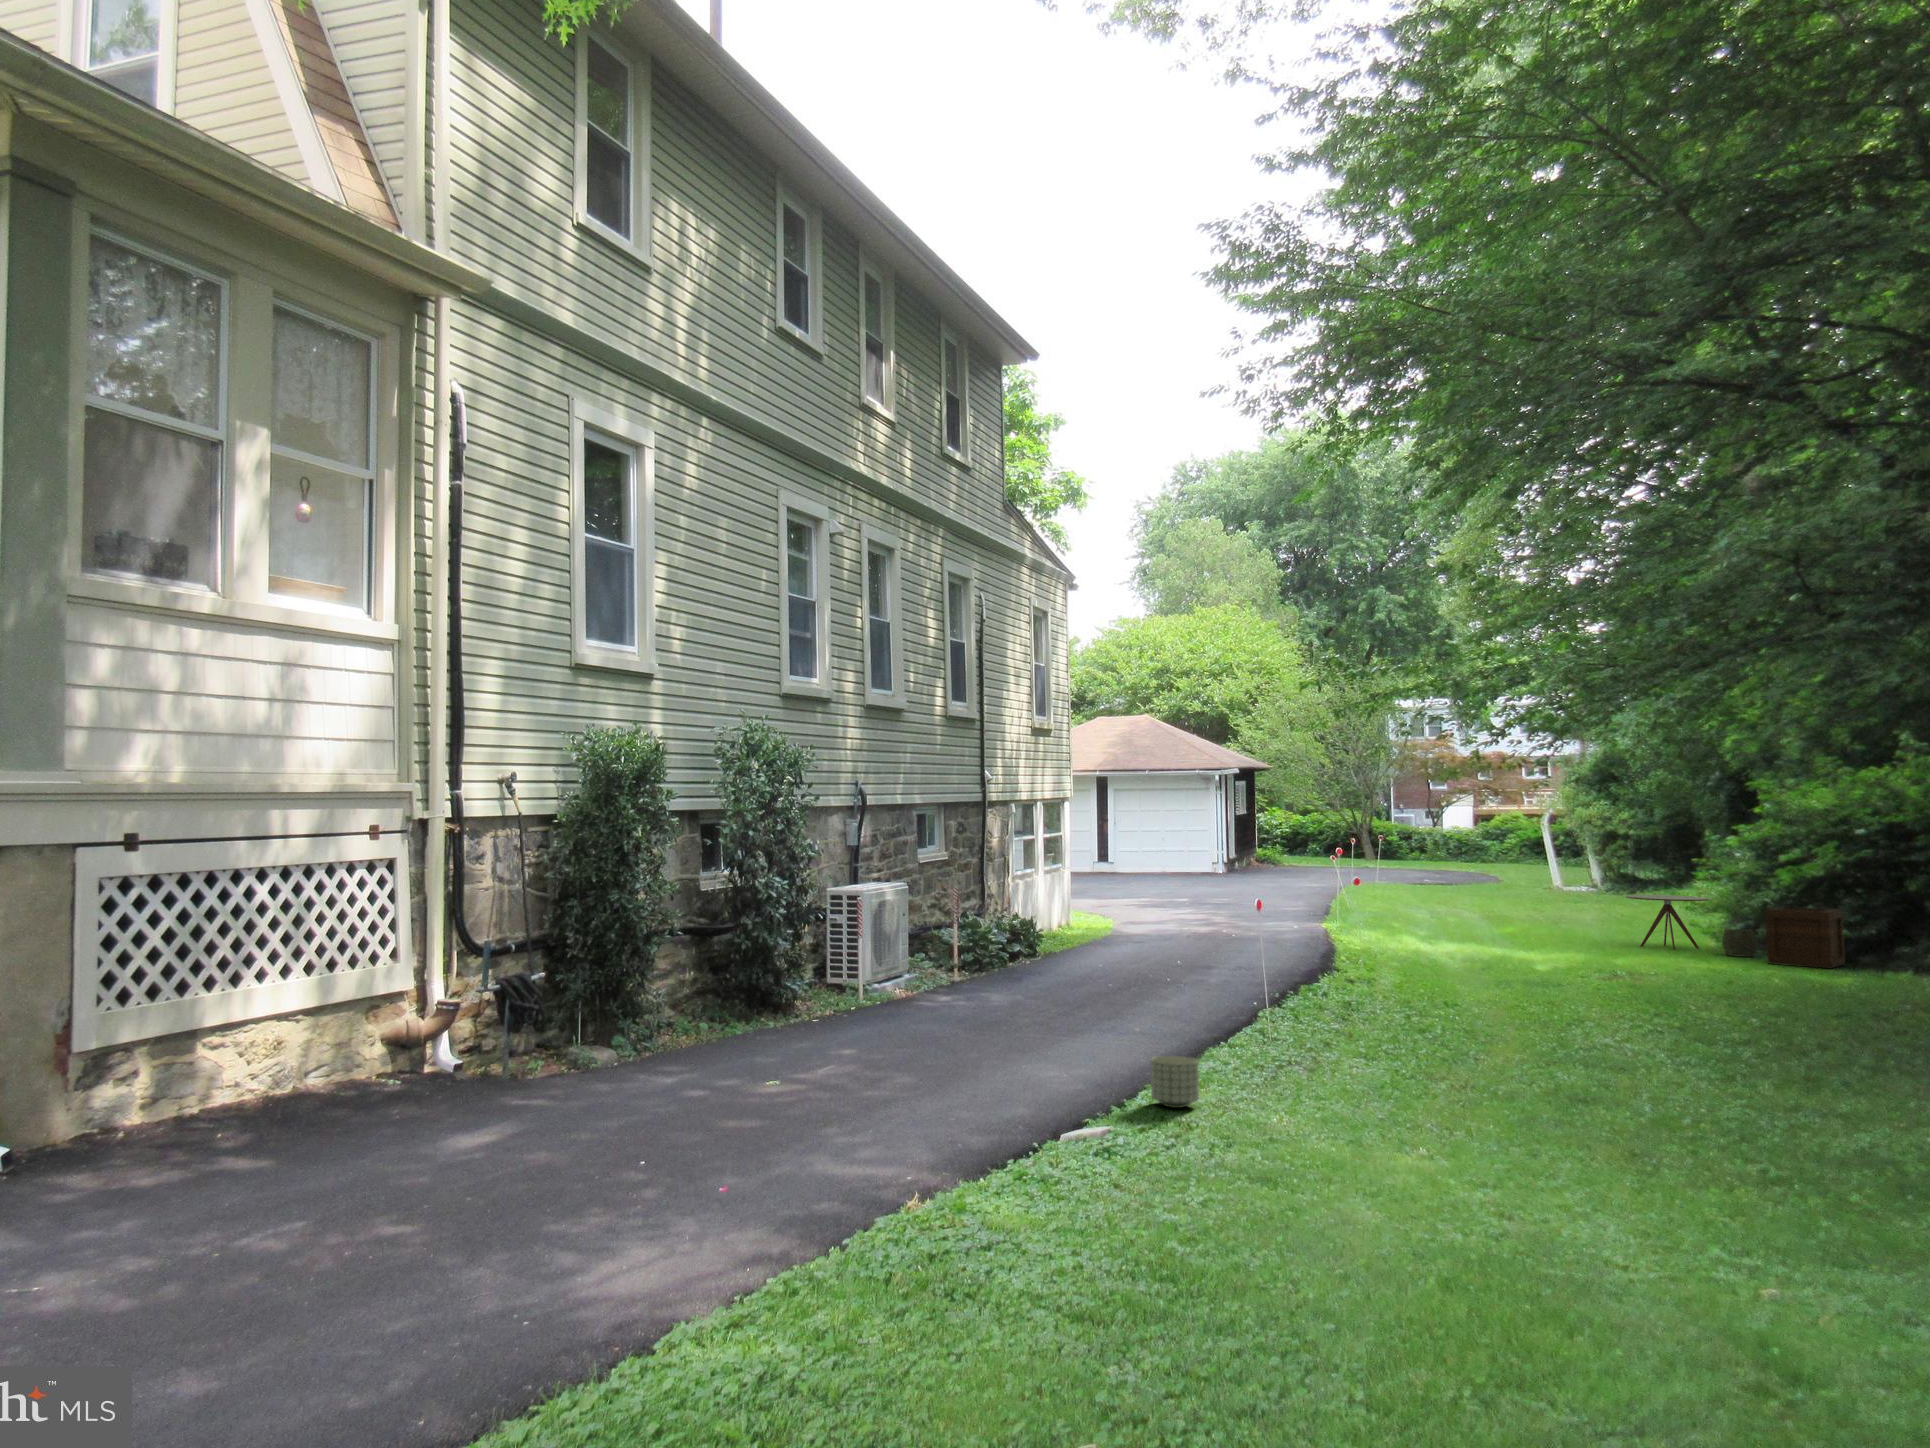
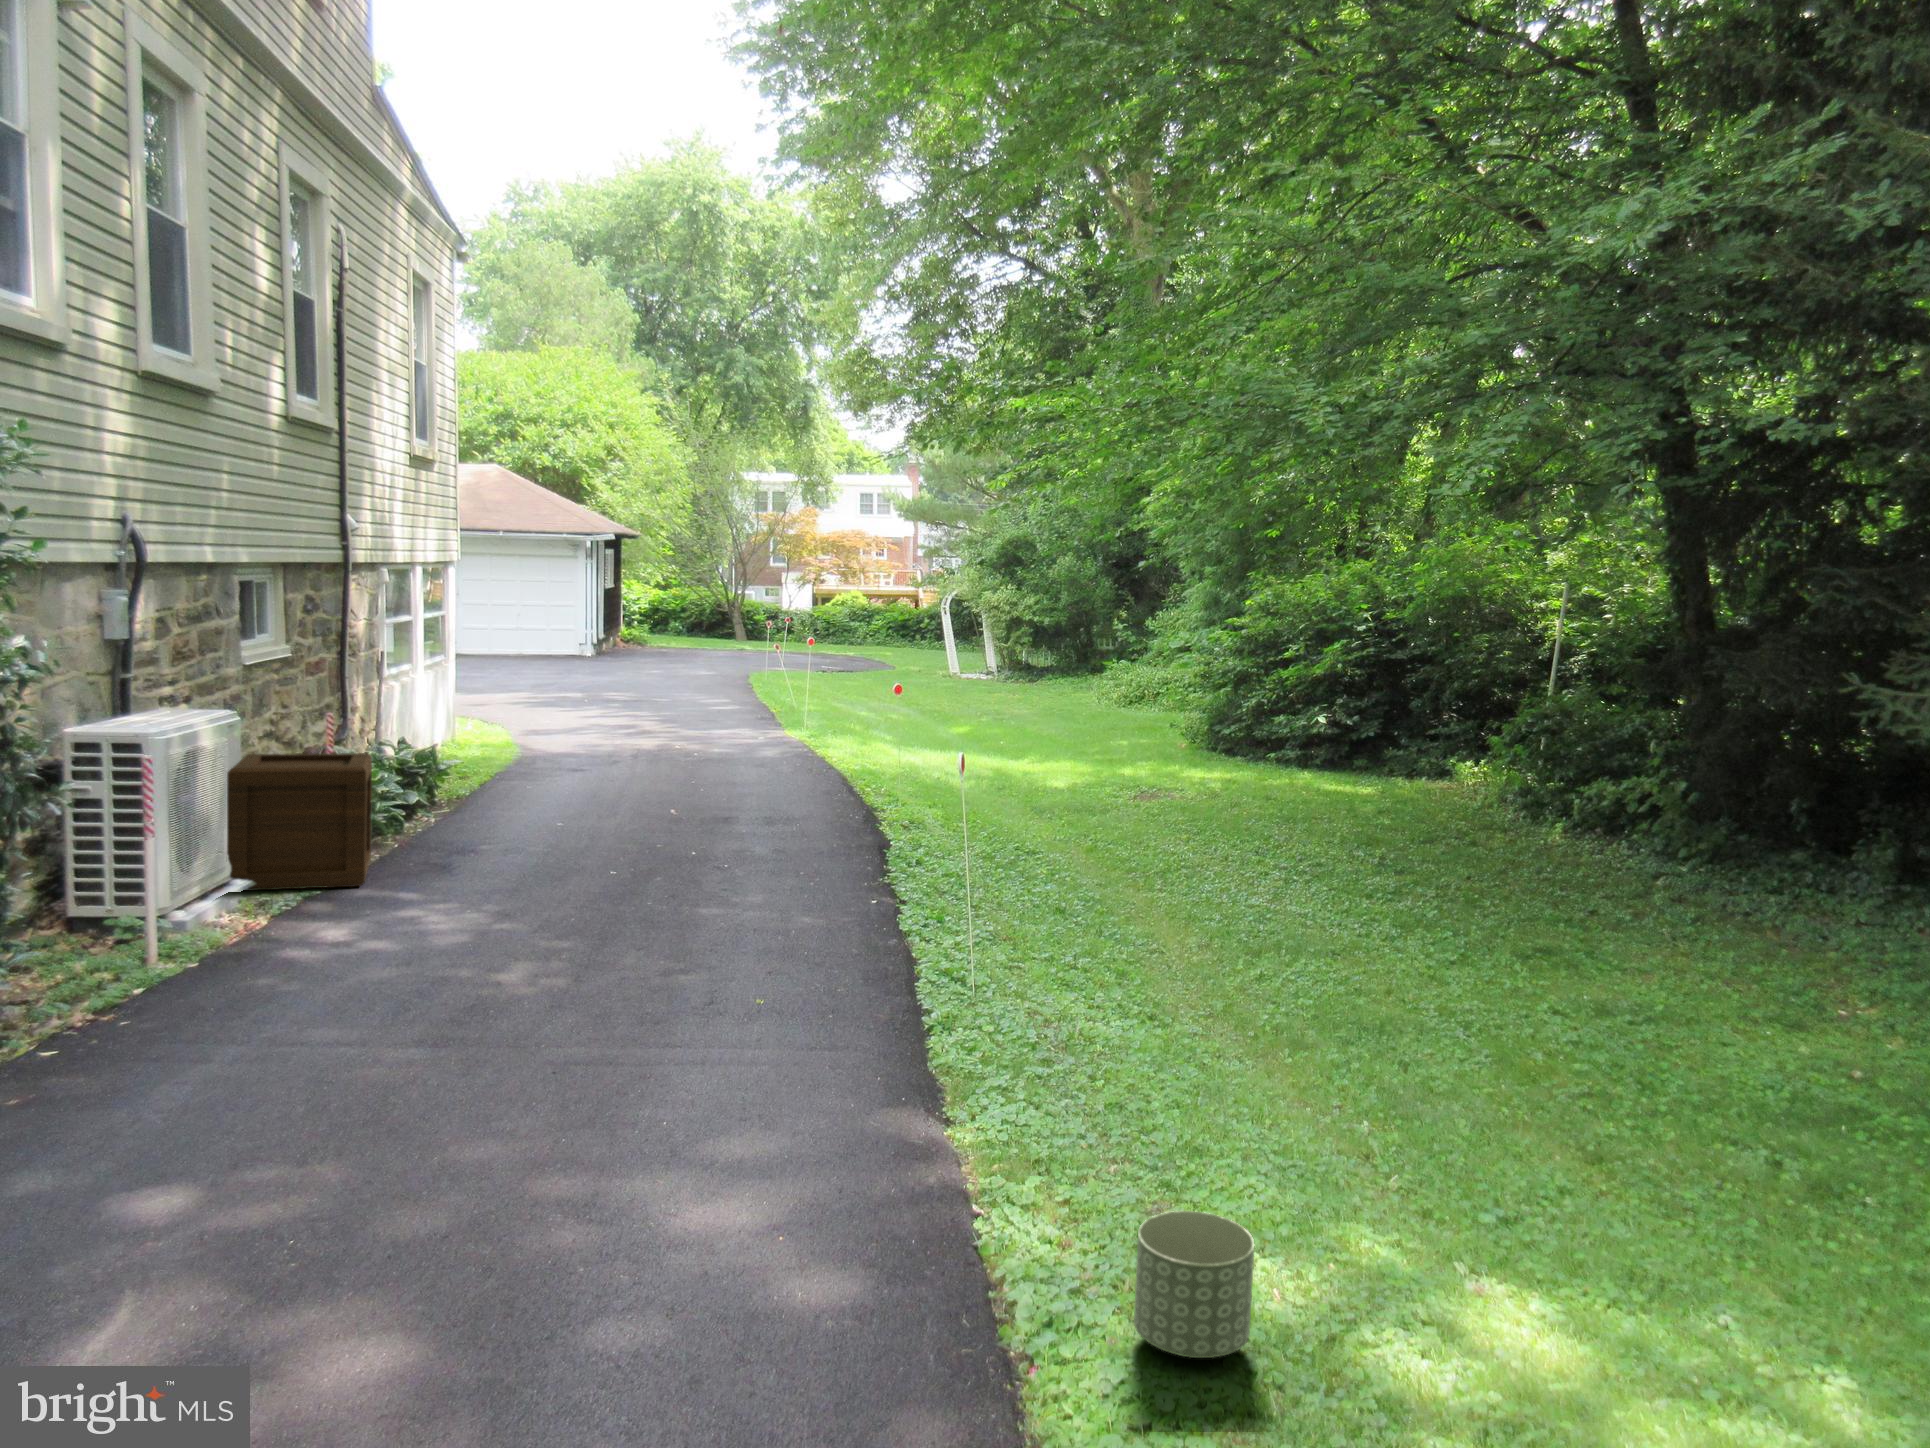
round table: present [1626,895,1710,950] -> none [1135,696,1217,758]
wooden crate: present [1765,907,1845,969] -> present [227,753,372,891]
woven basket: present [1722,929,1757,957] -> none [1233,734,1267,765]

